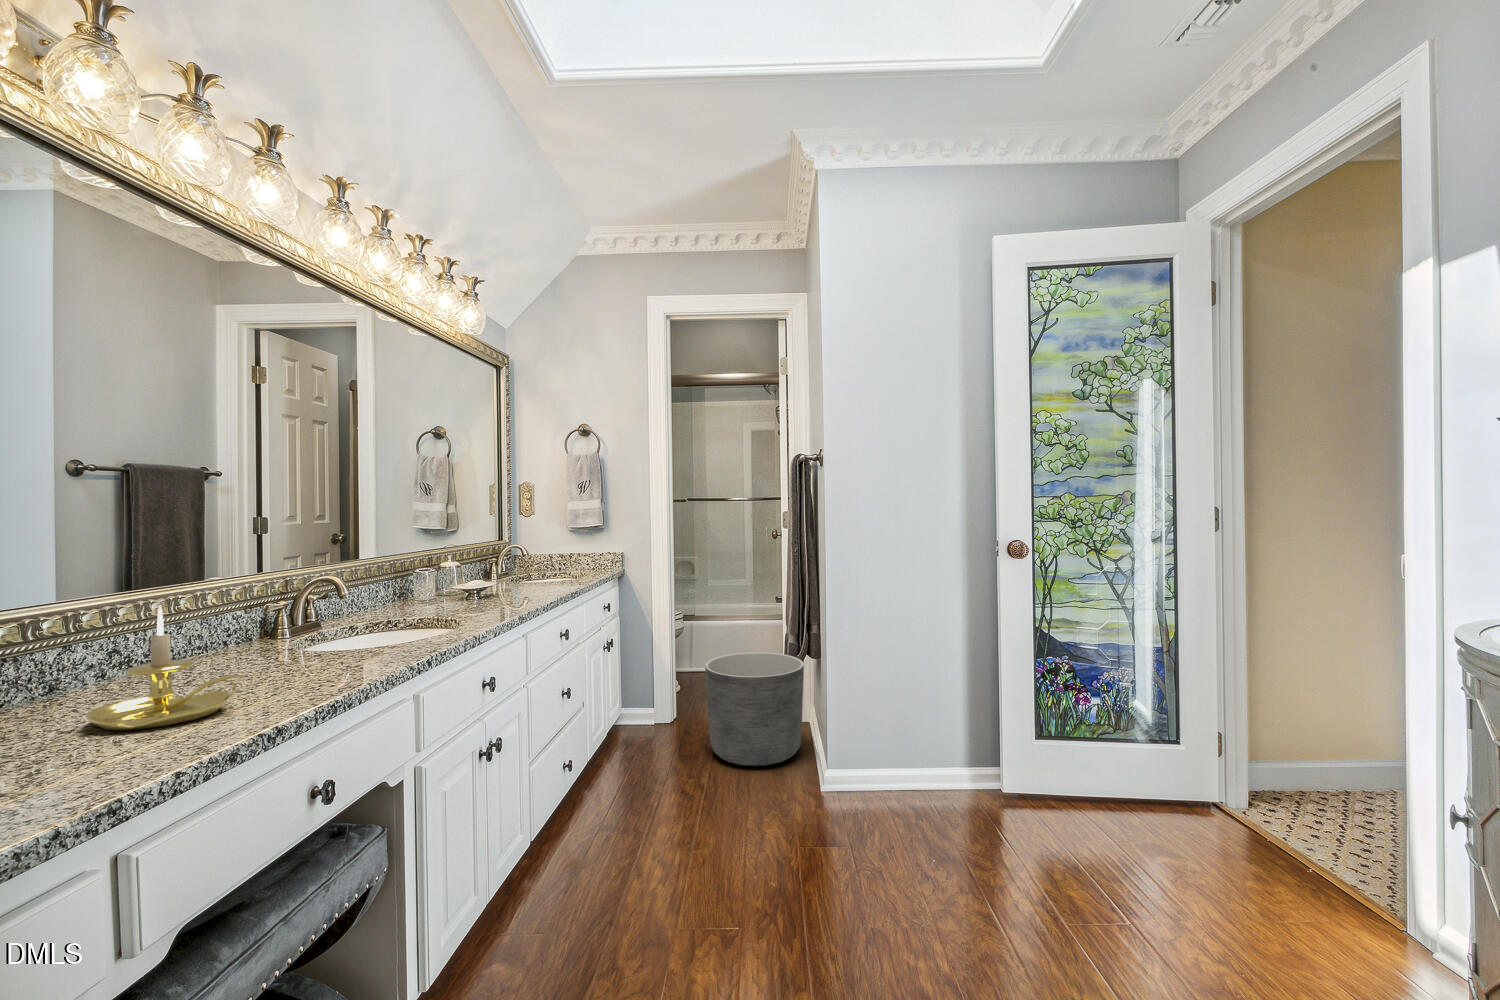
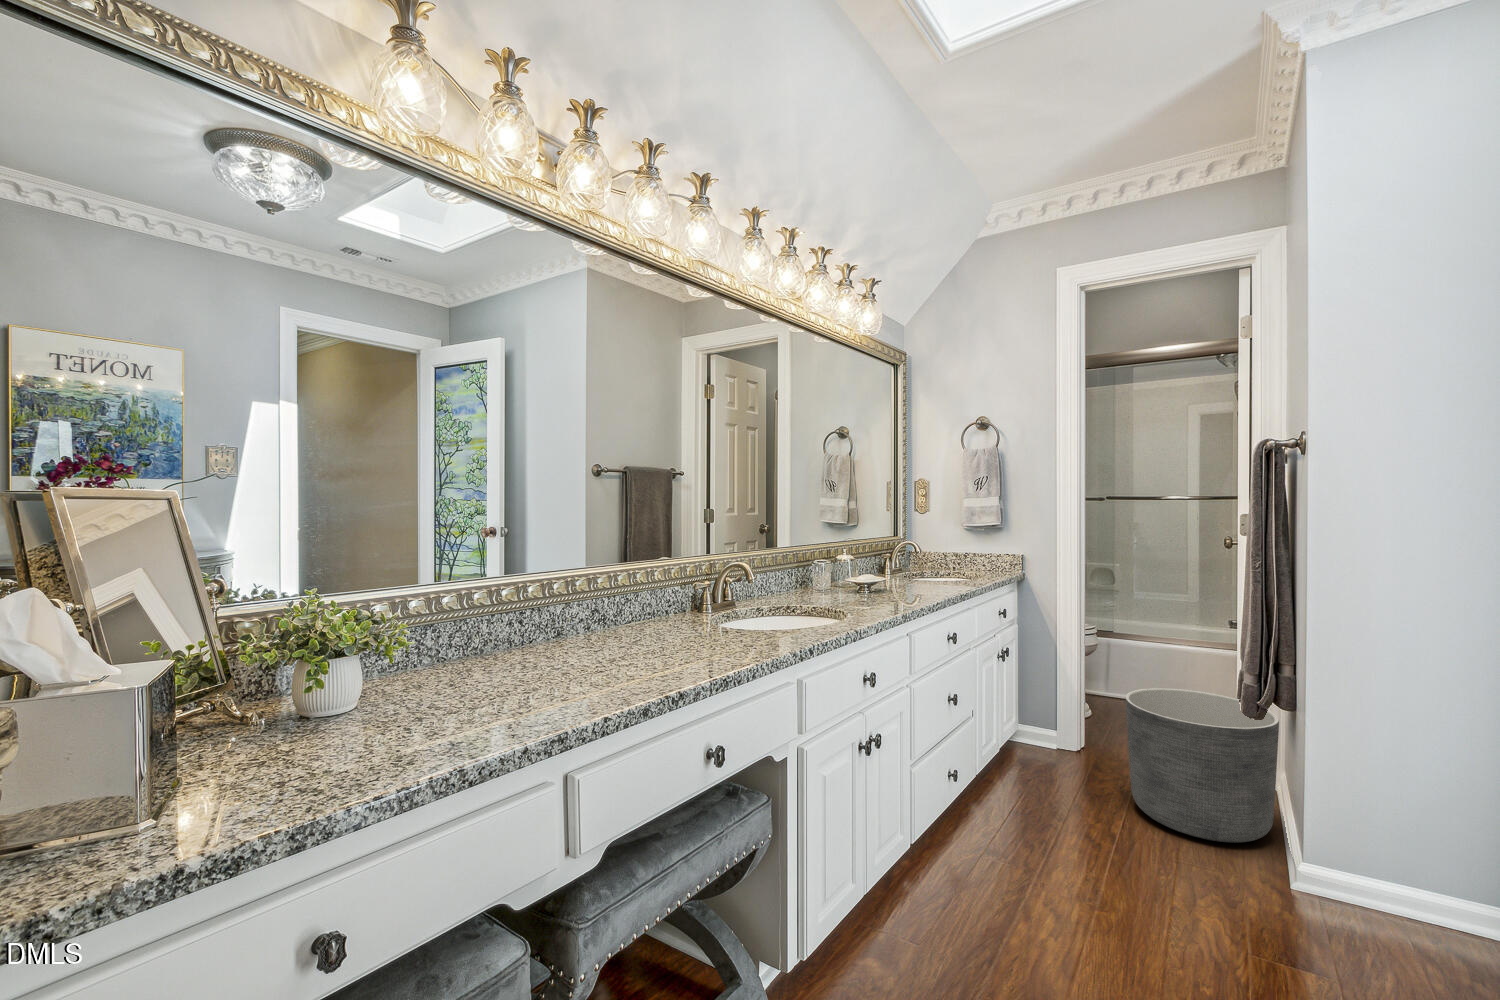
candle holder: present [86,605,247,730] -> none [568,576,664,674]

